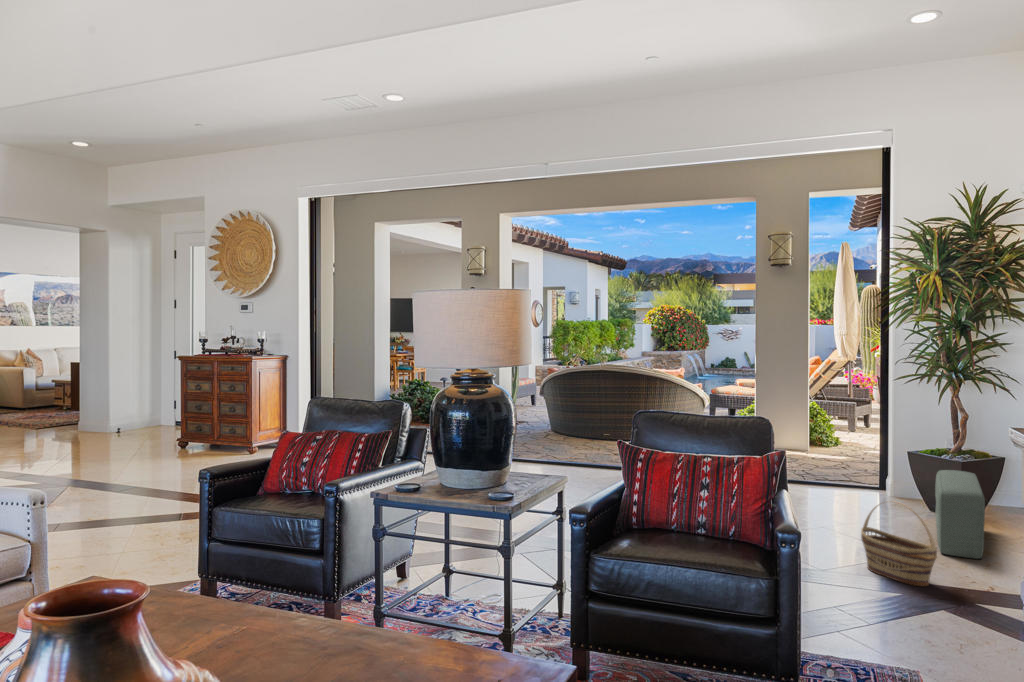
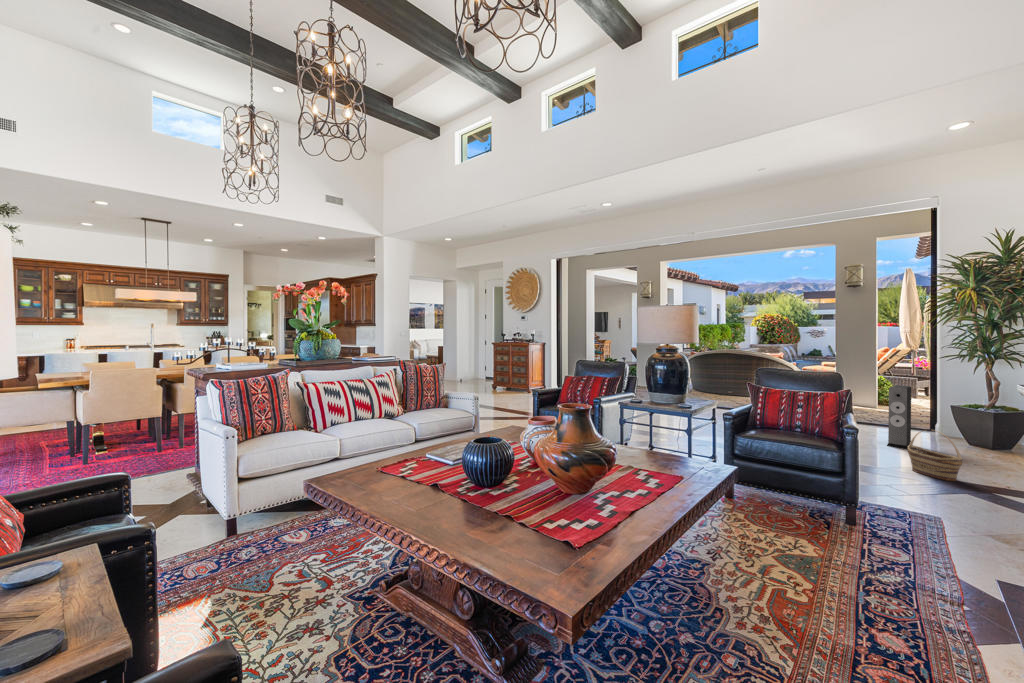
speaker: none [828,422,861,524] -> present [887,385,911,449]
pouf: present [935,470,985,559] -> none [969,417,1005,472]

